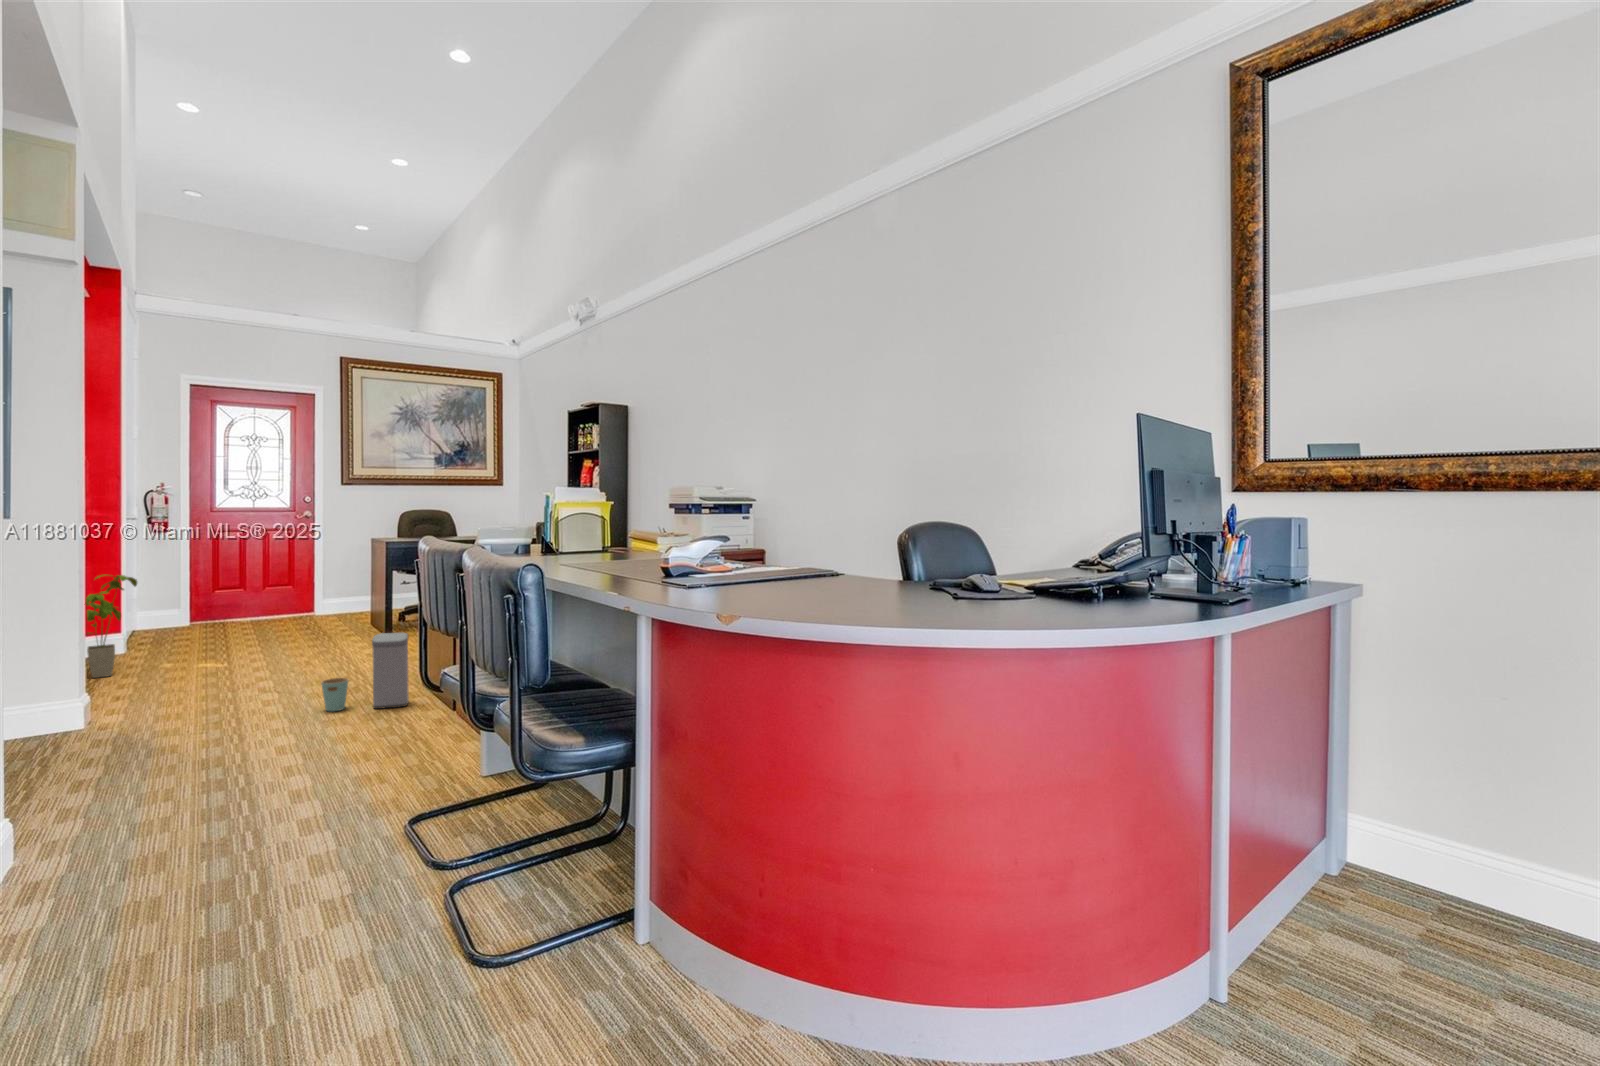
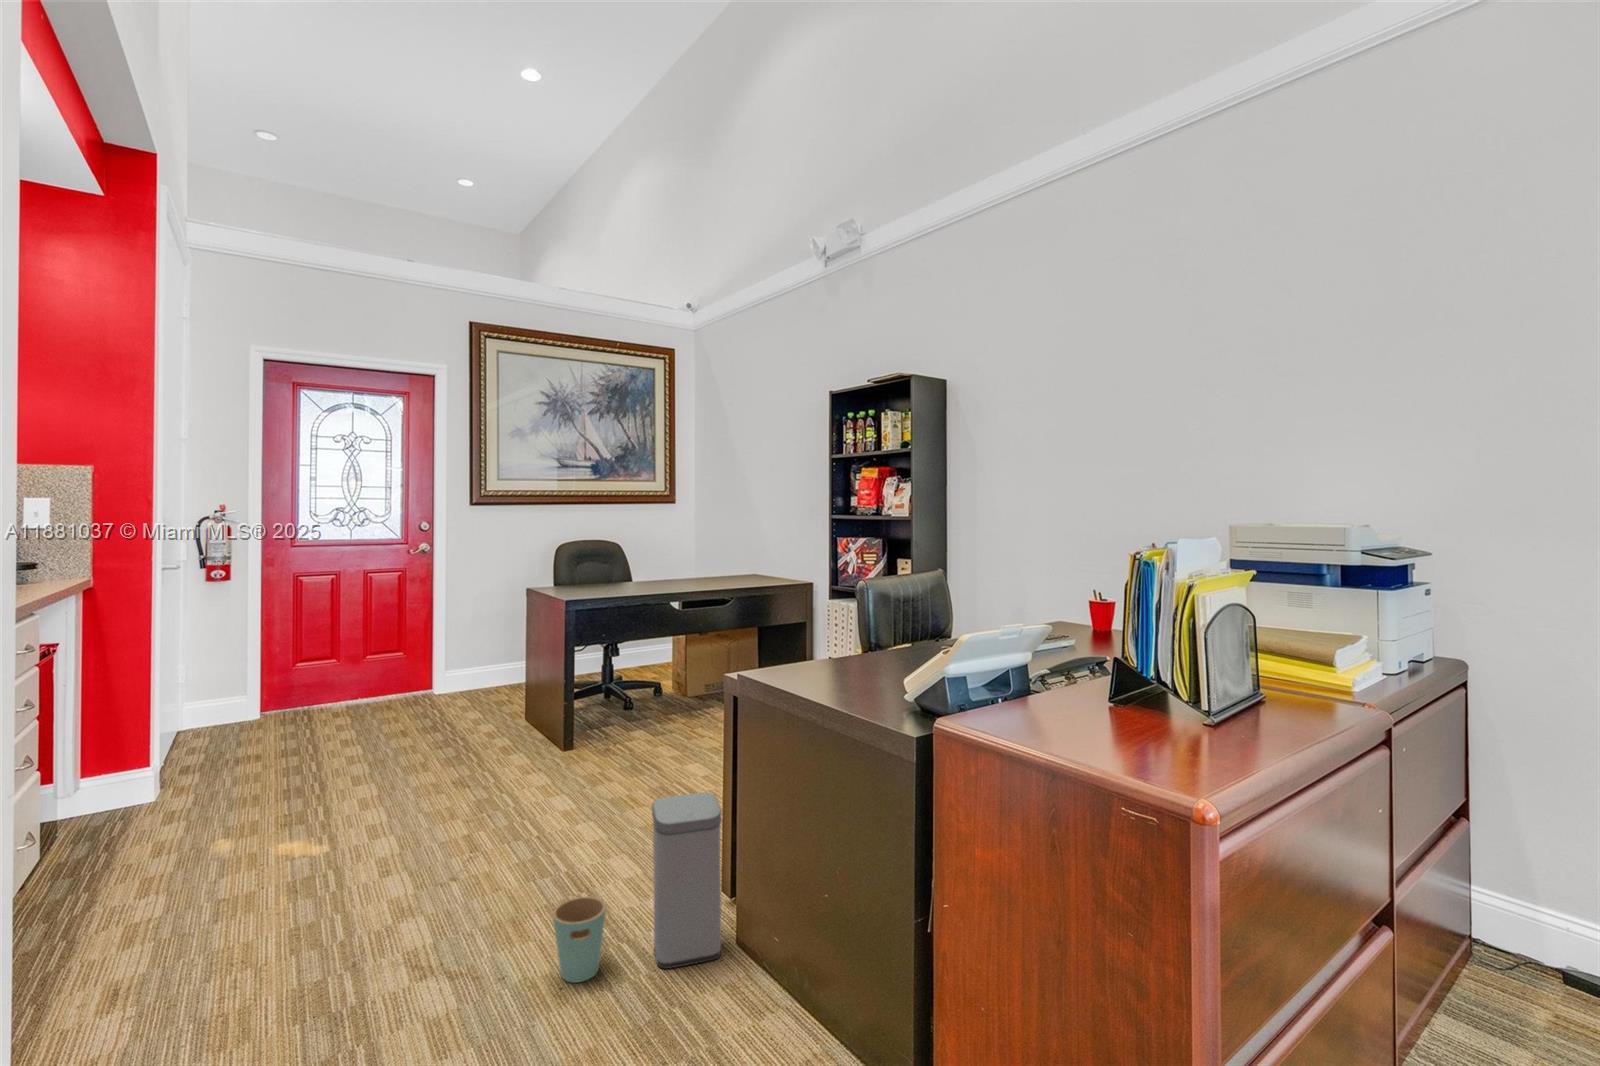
house plant: present [85,575,137,678] -> none [57,666,176,862]

